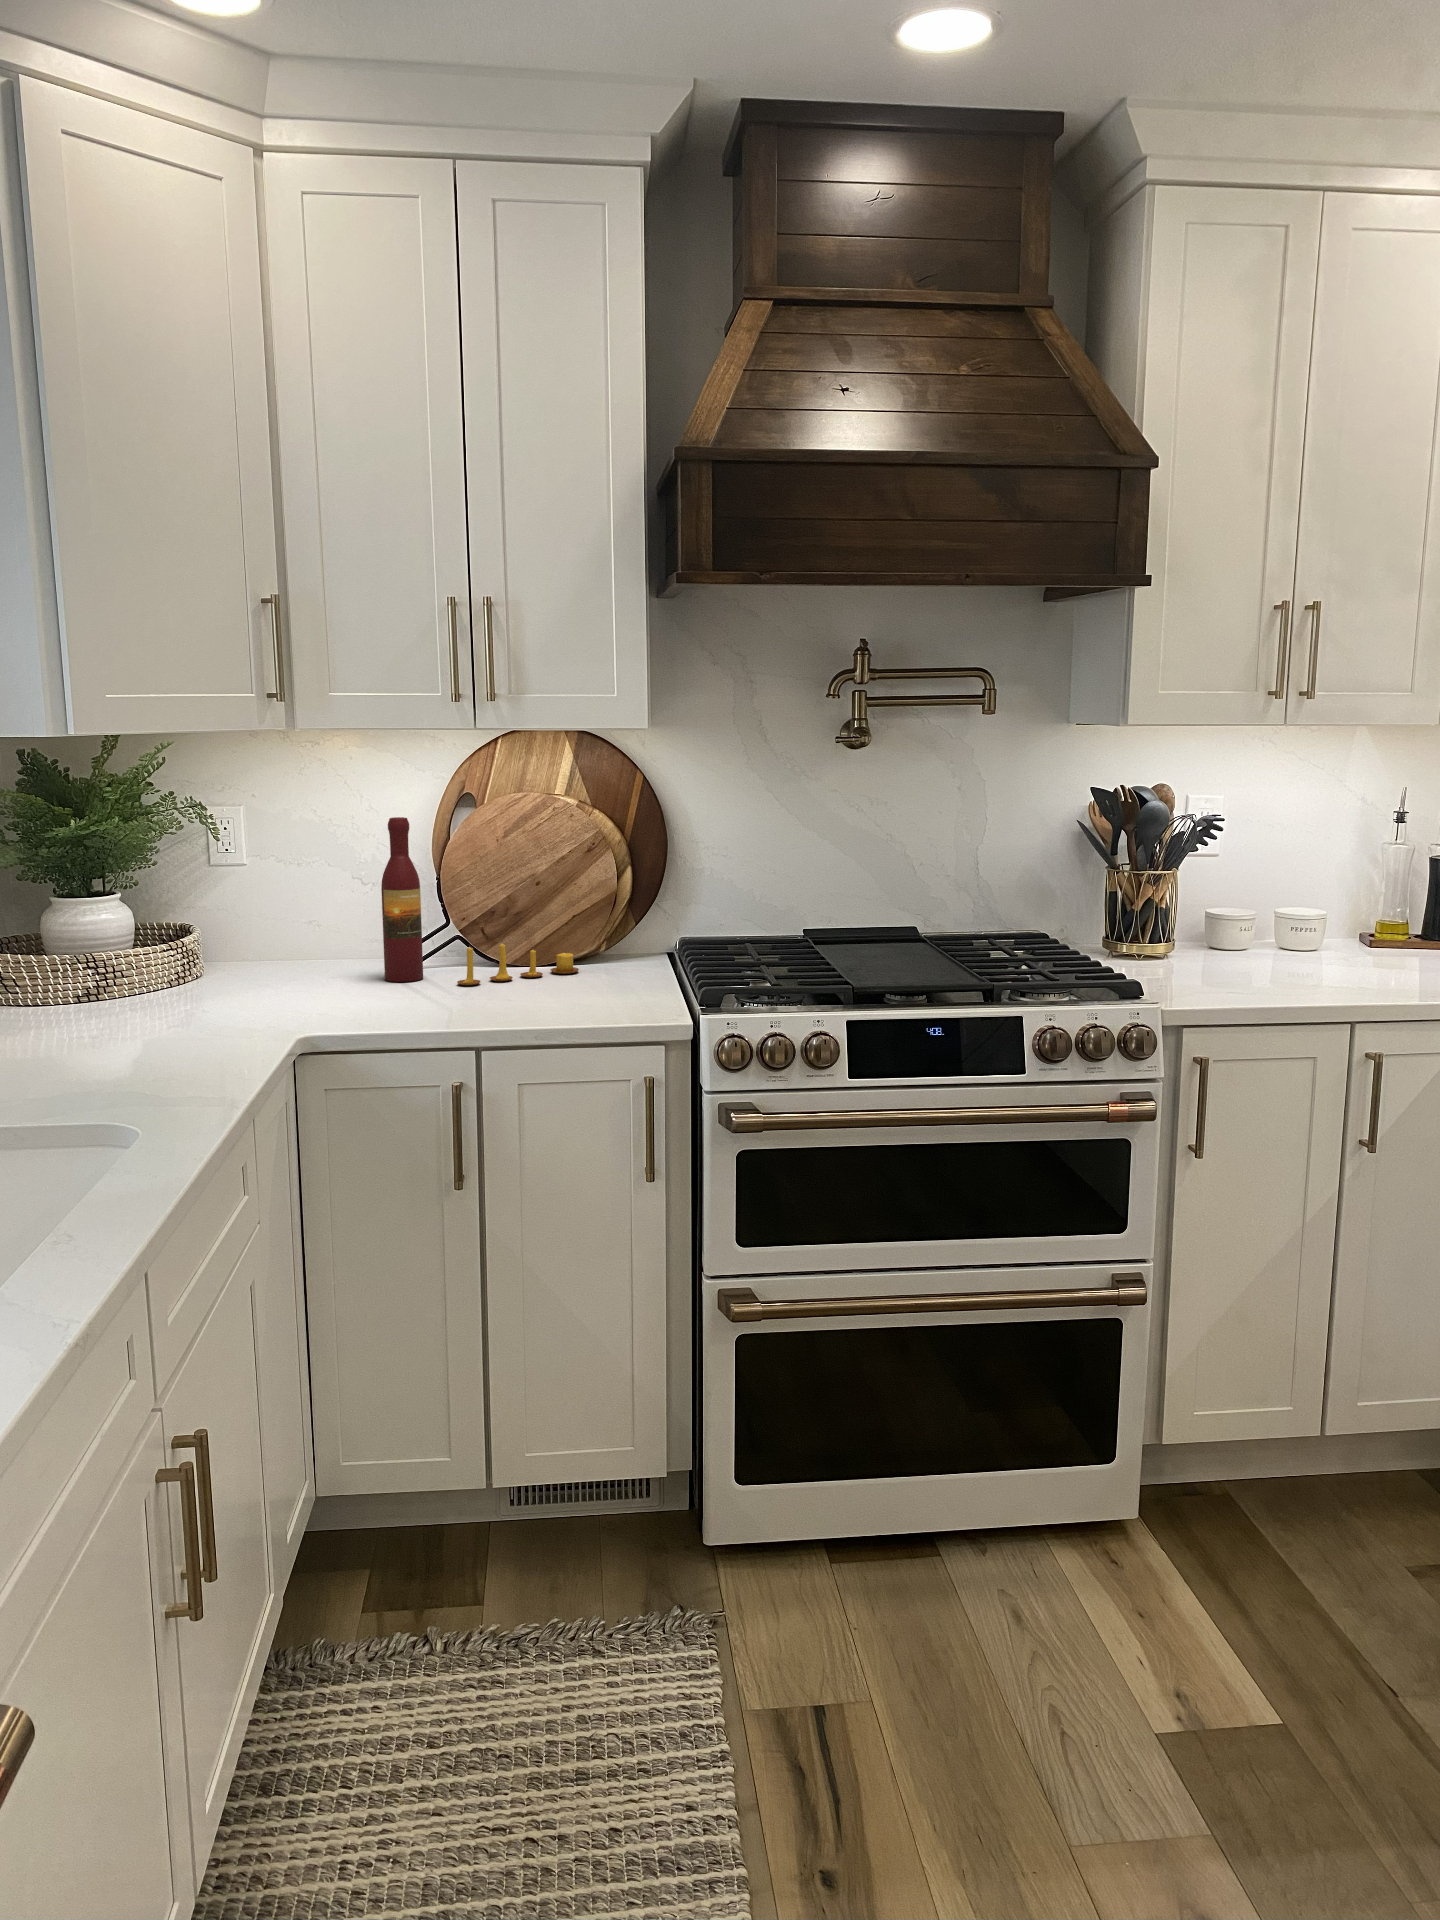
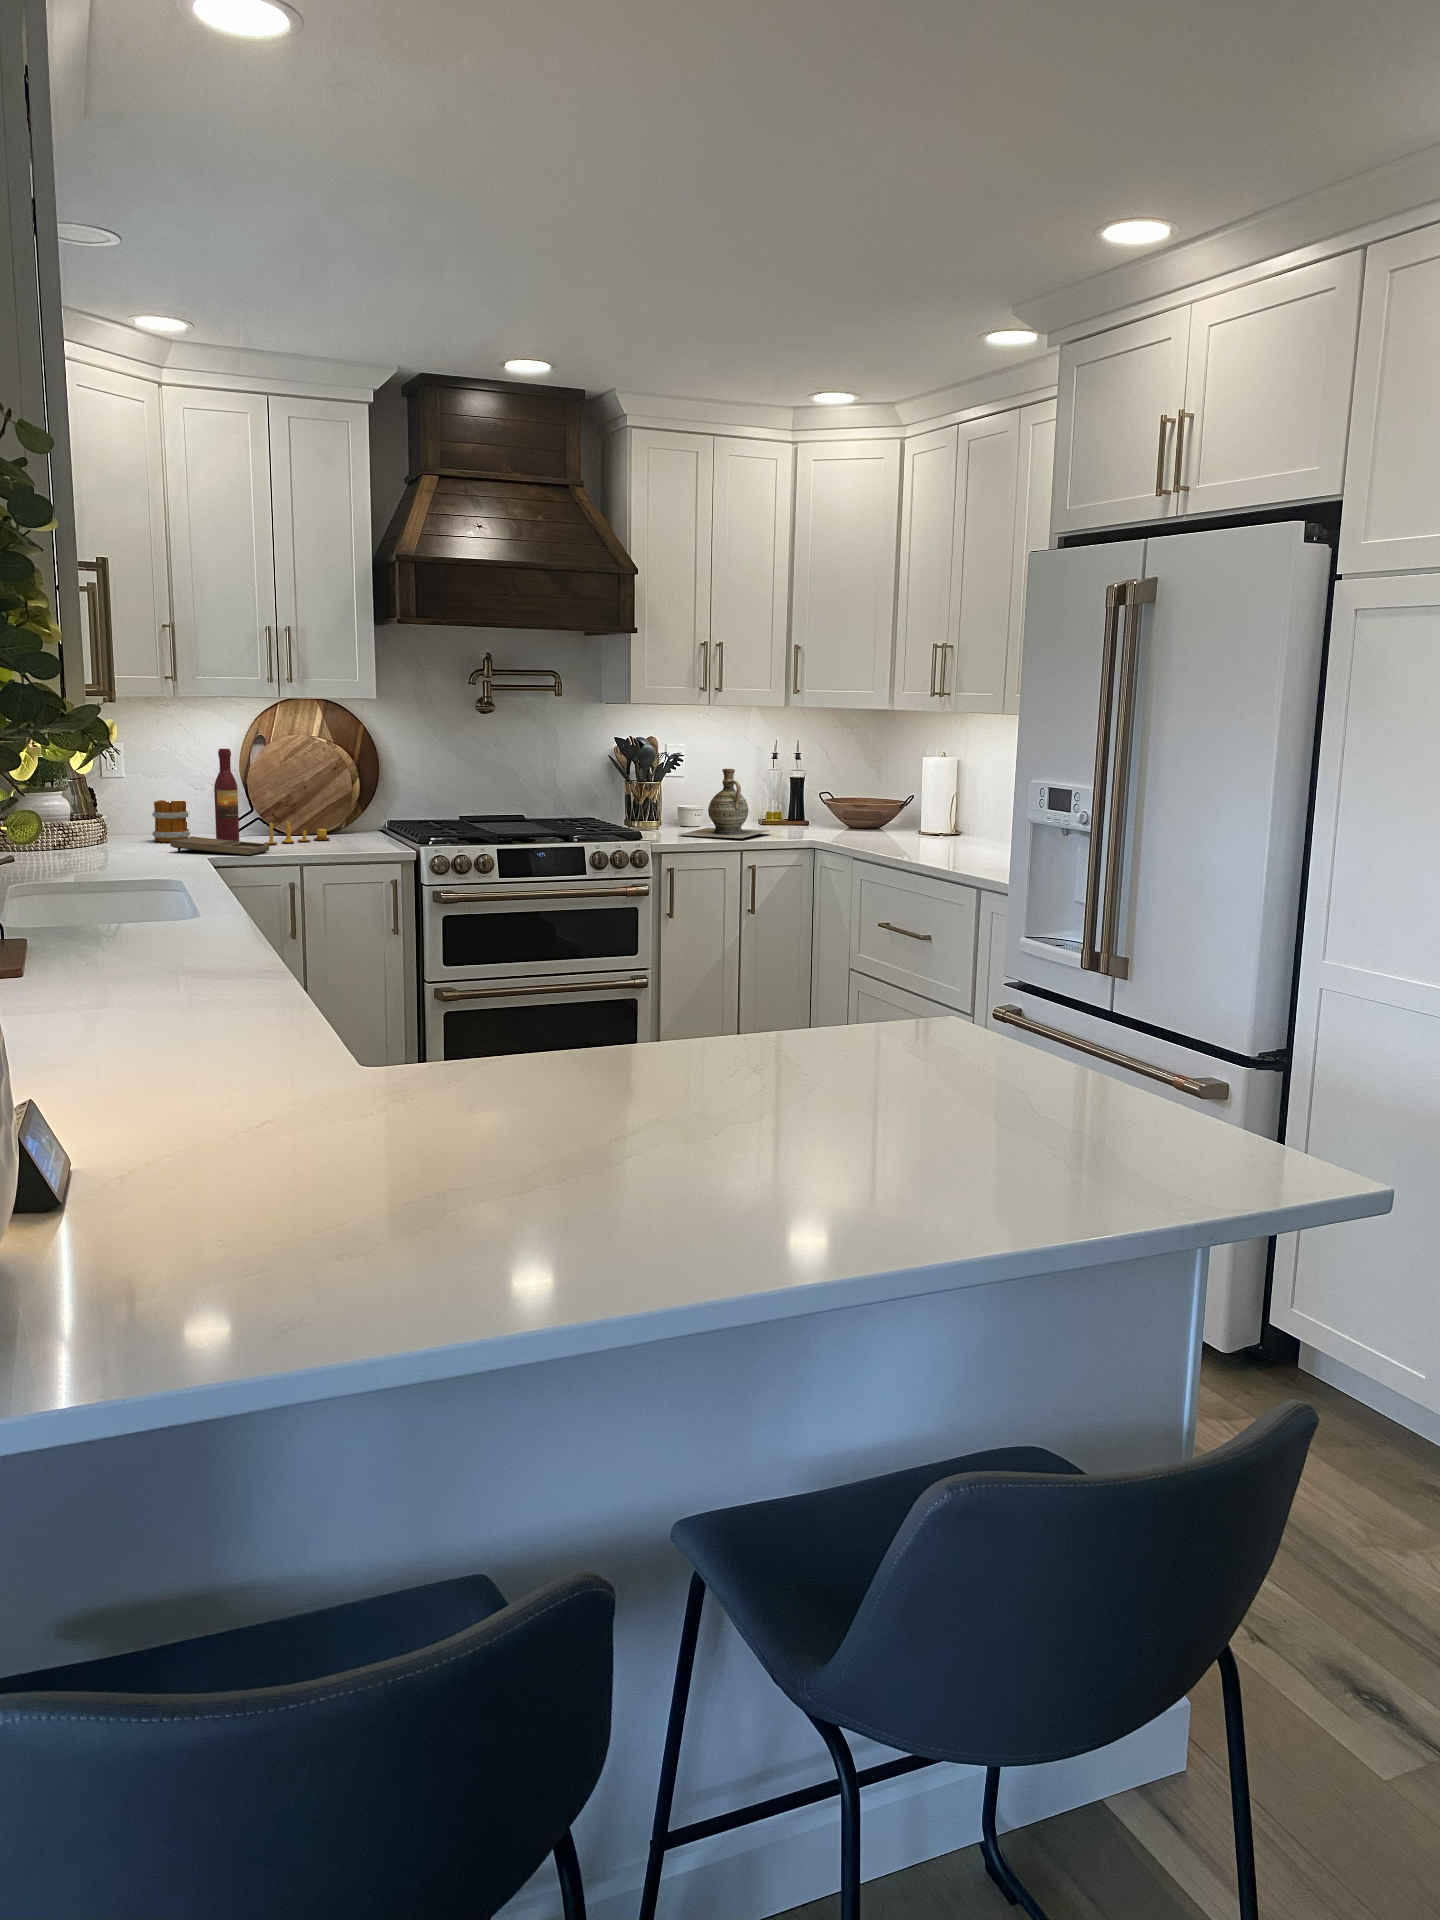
ceramic jug: none [1210,851,1403,995] -> present [679,769,768,838]
mug: none [292,888,362,974] -> present [152,800,190,842]
tray: none [277,975,441,1021] -> present [170,836,269,855]

